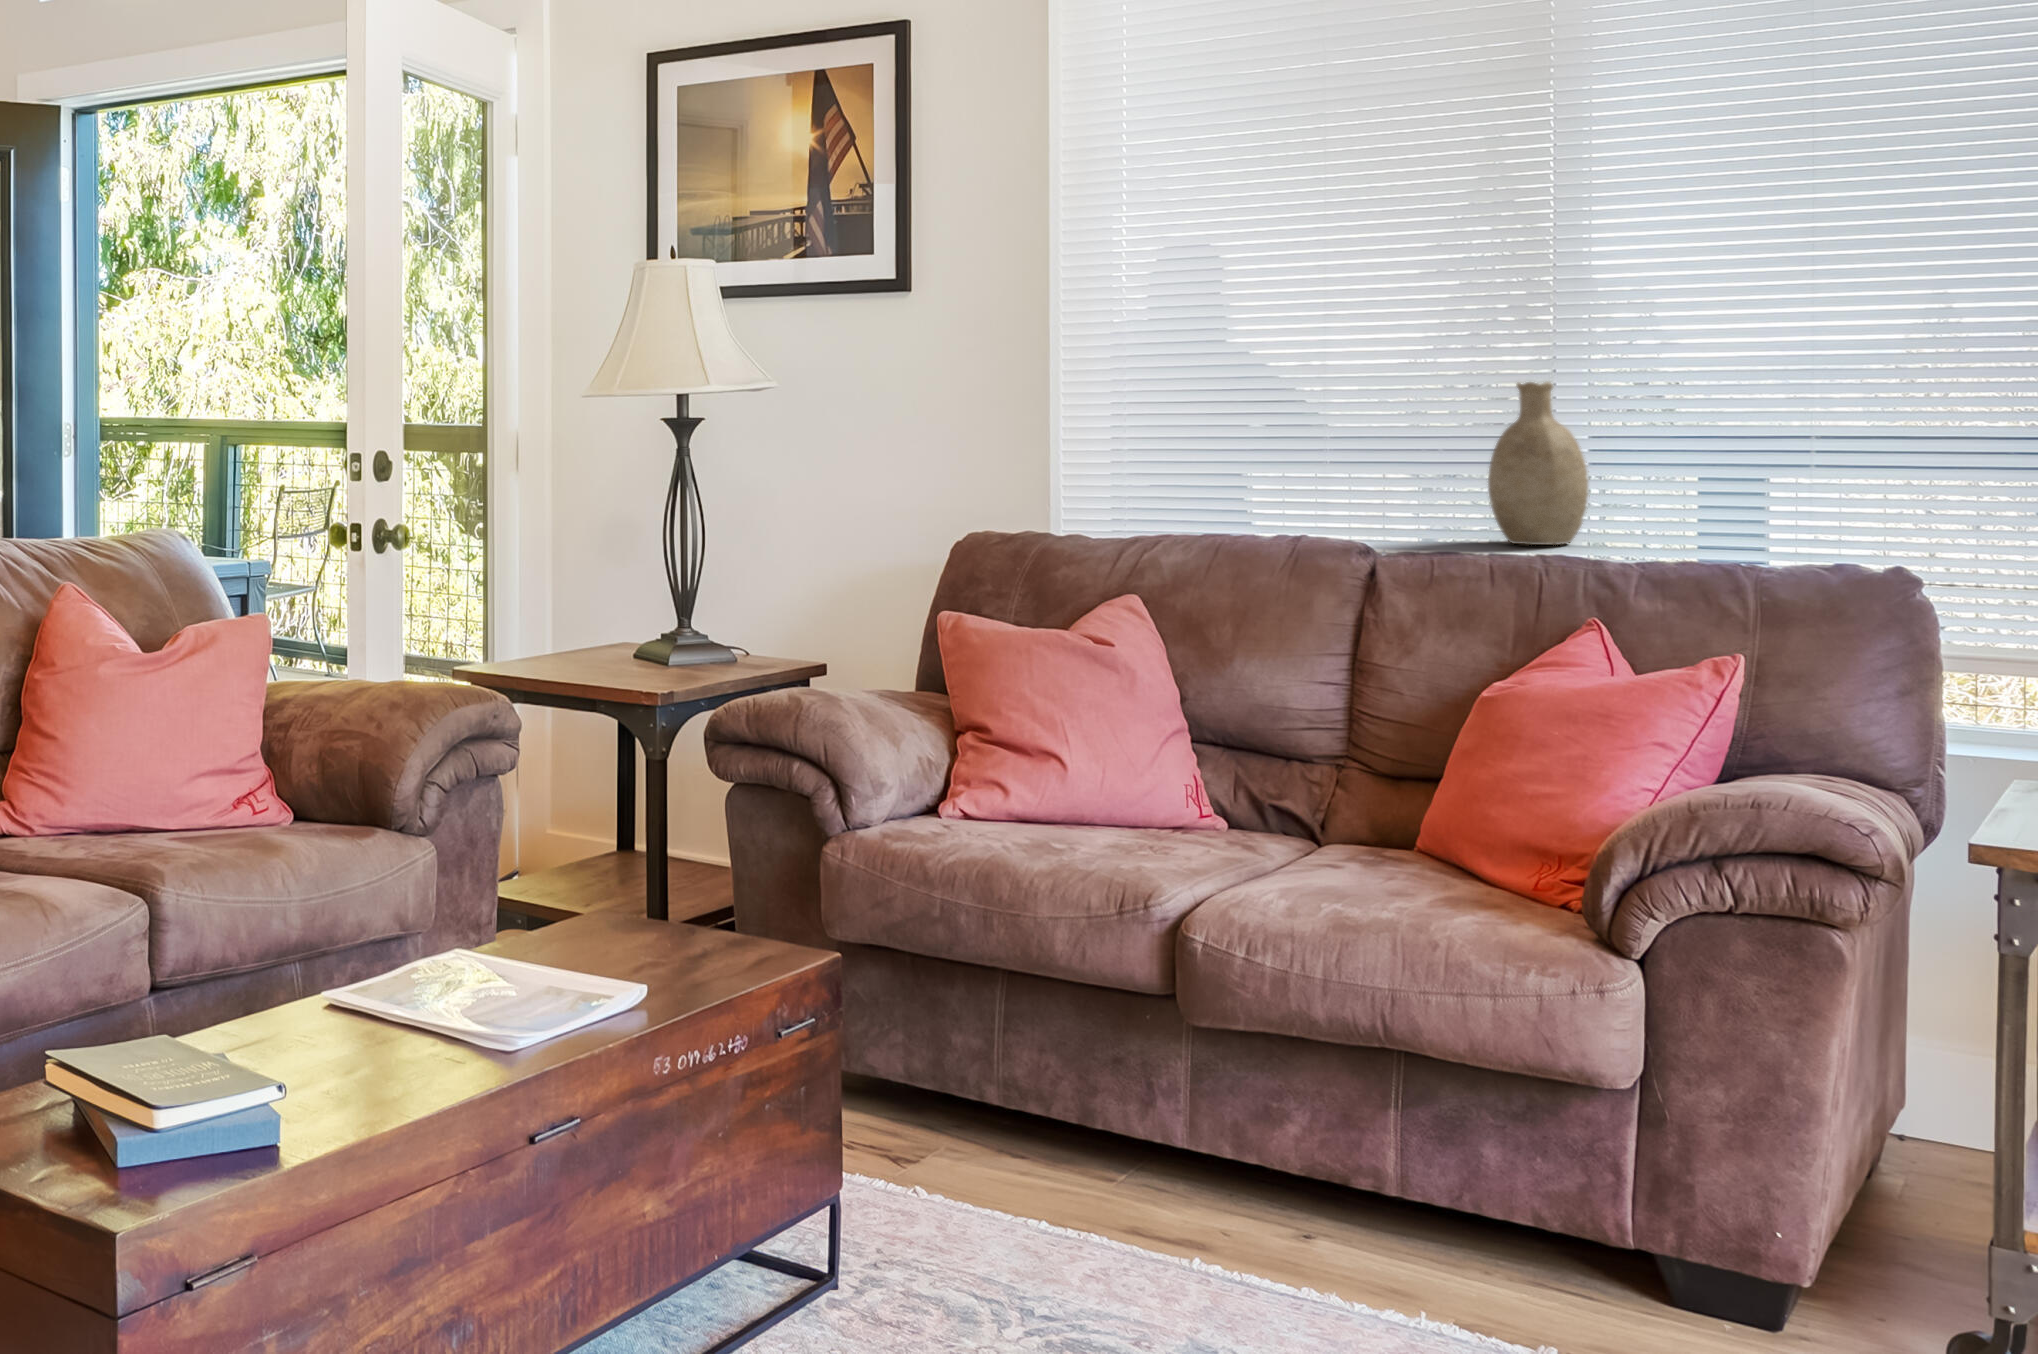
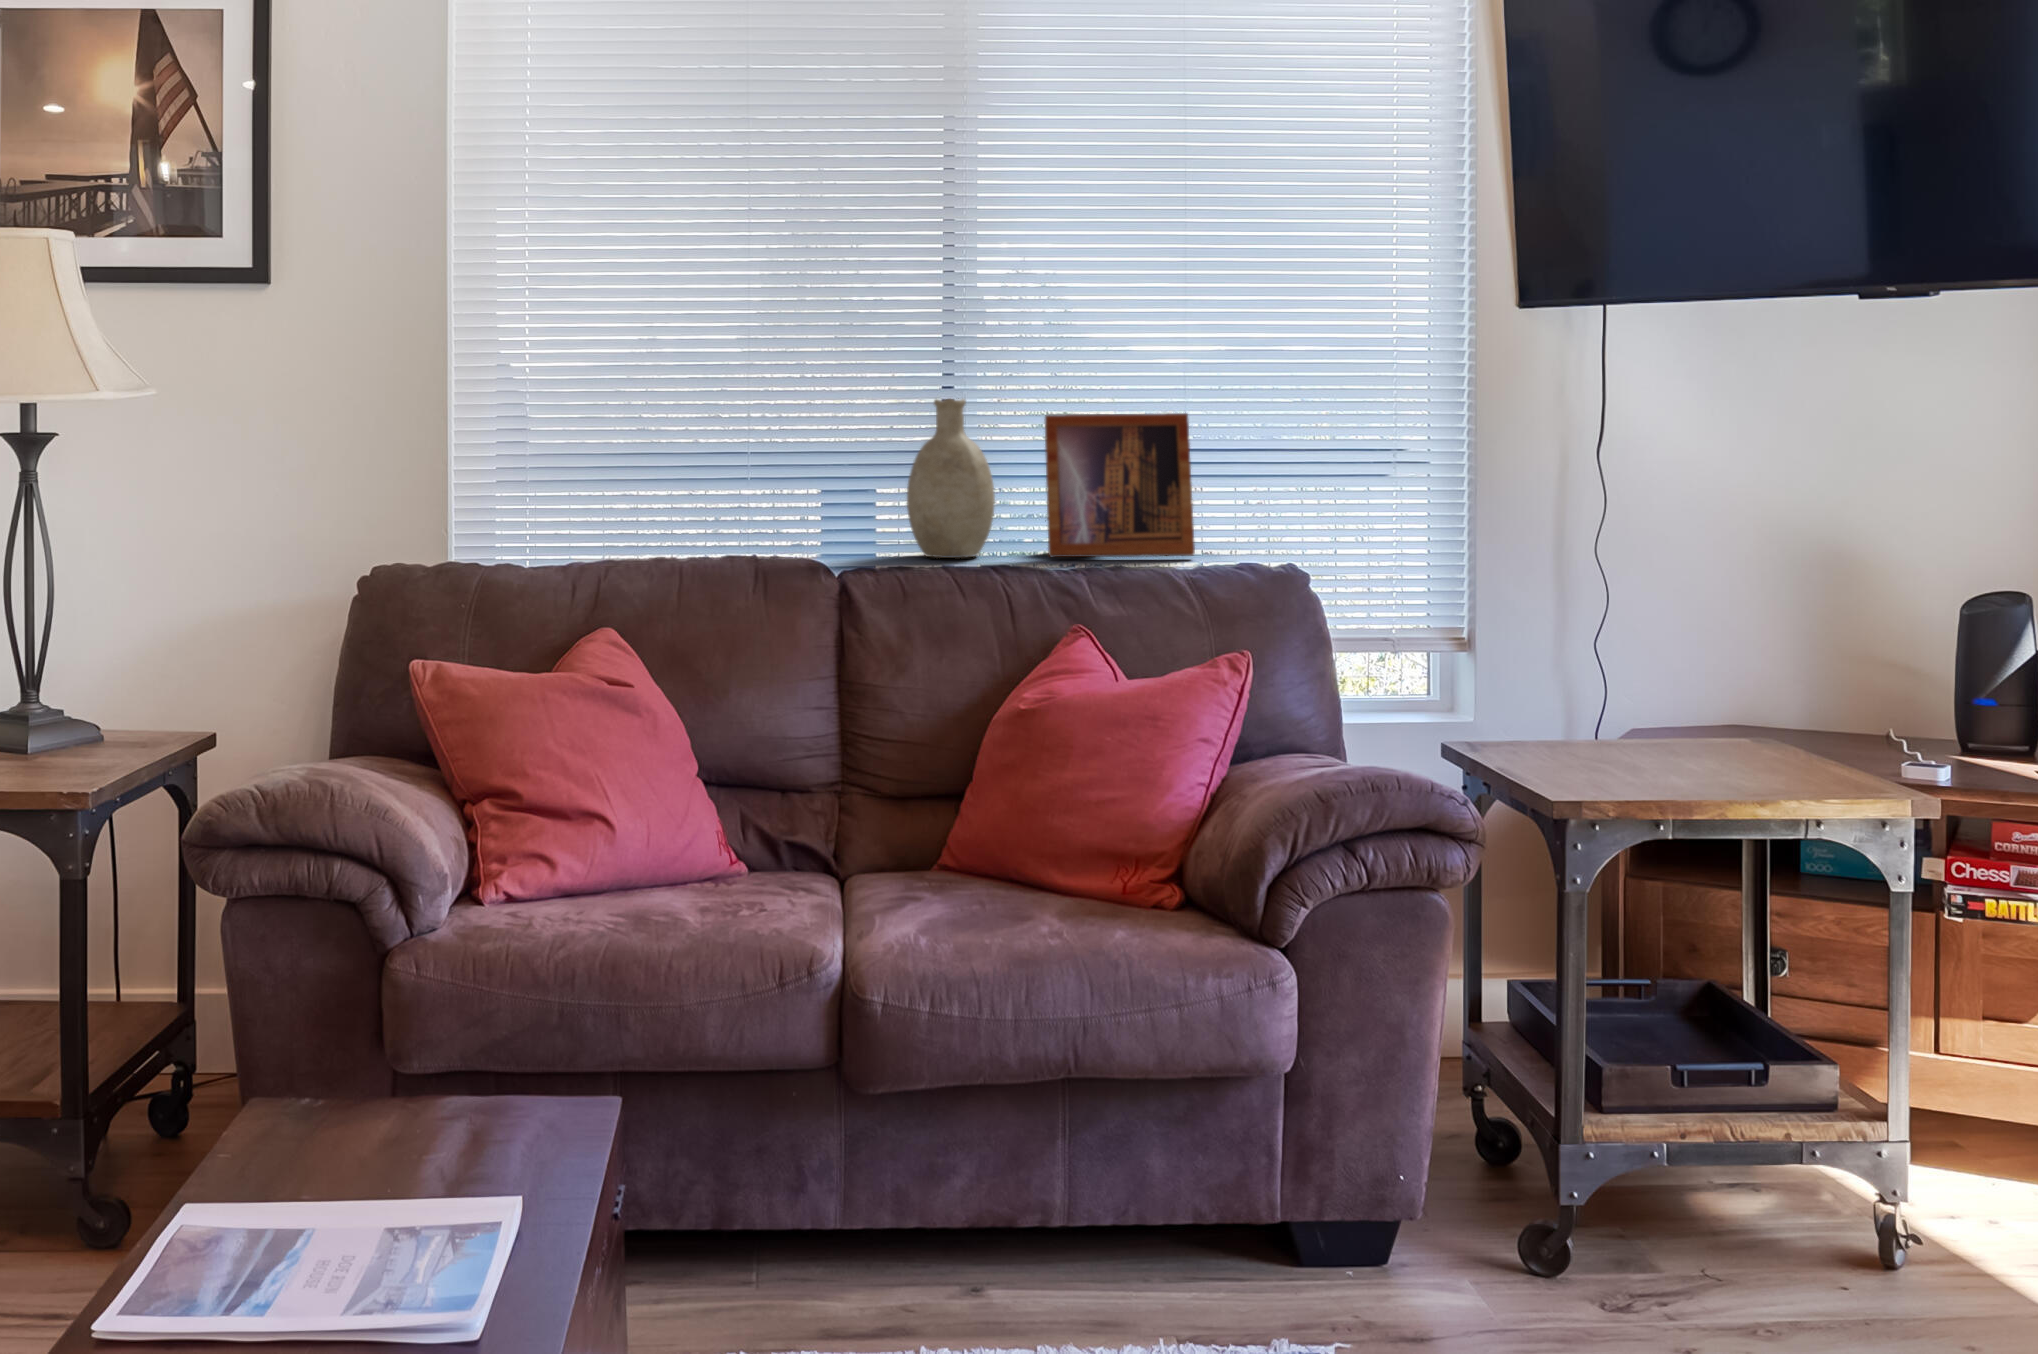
picture frame: none [1634,396,1817,554] -> present [1045,413,1195,557]

